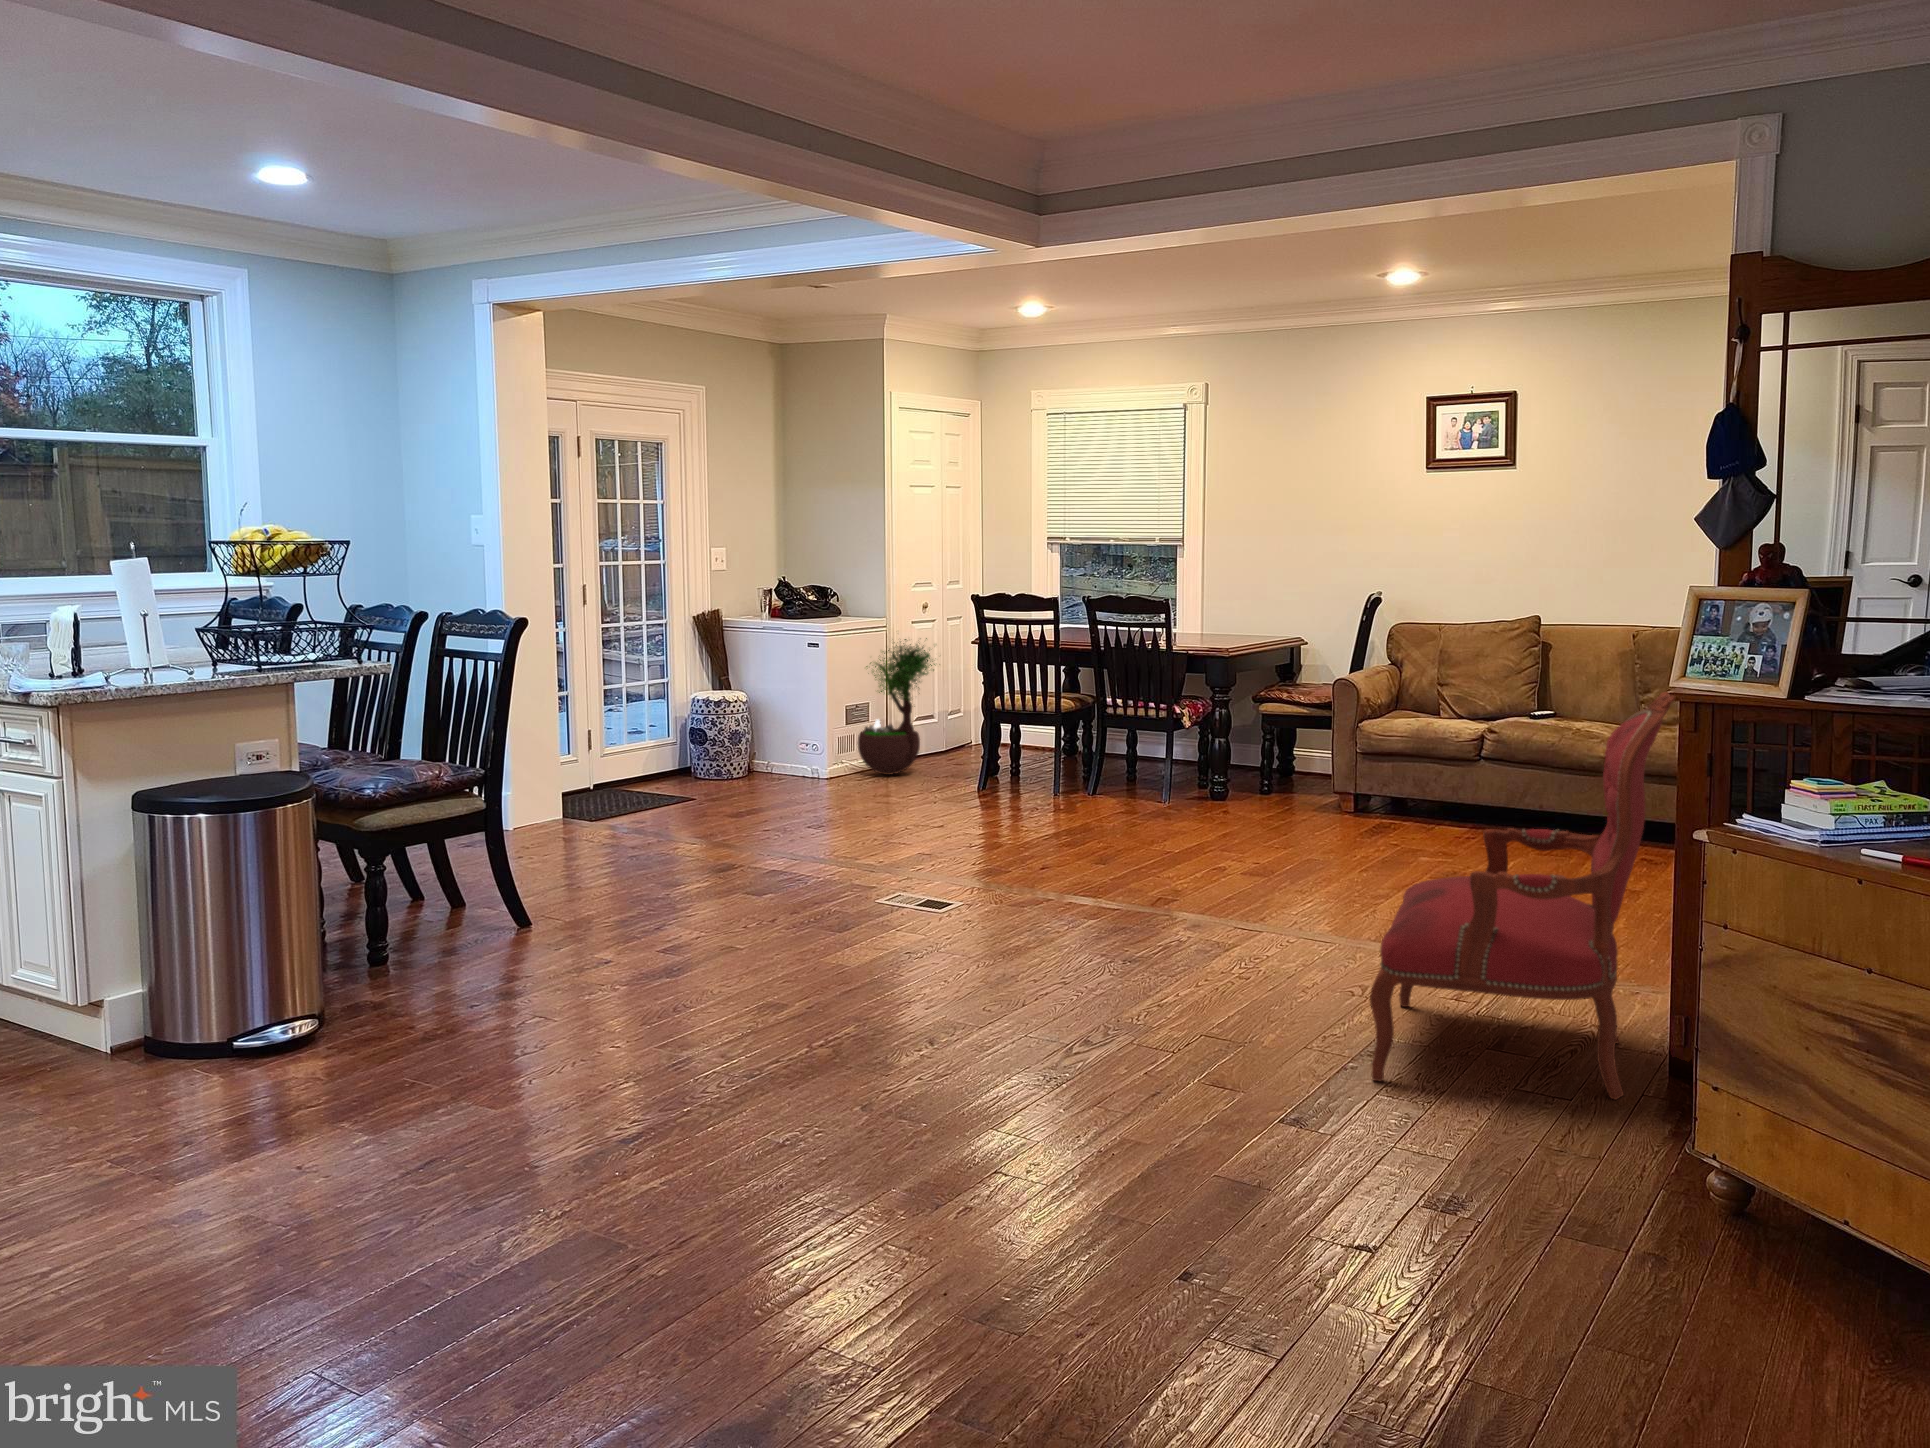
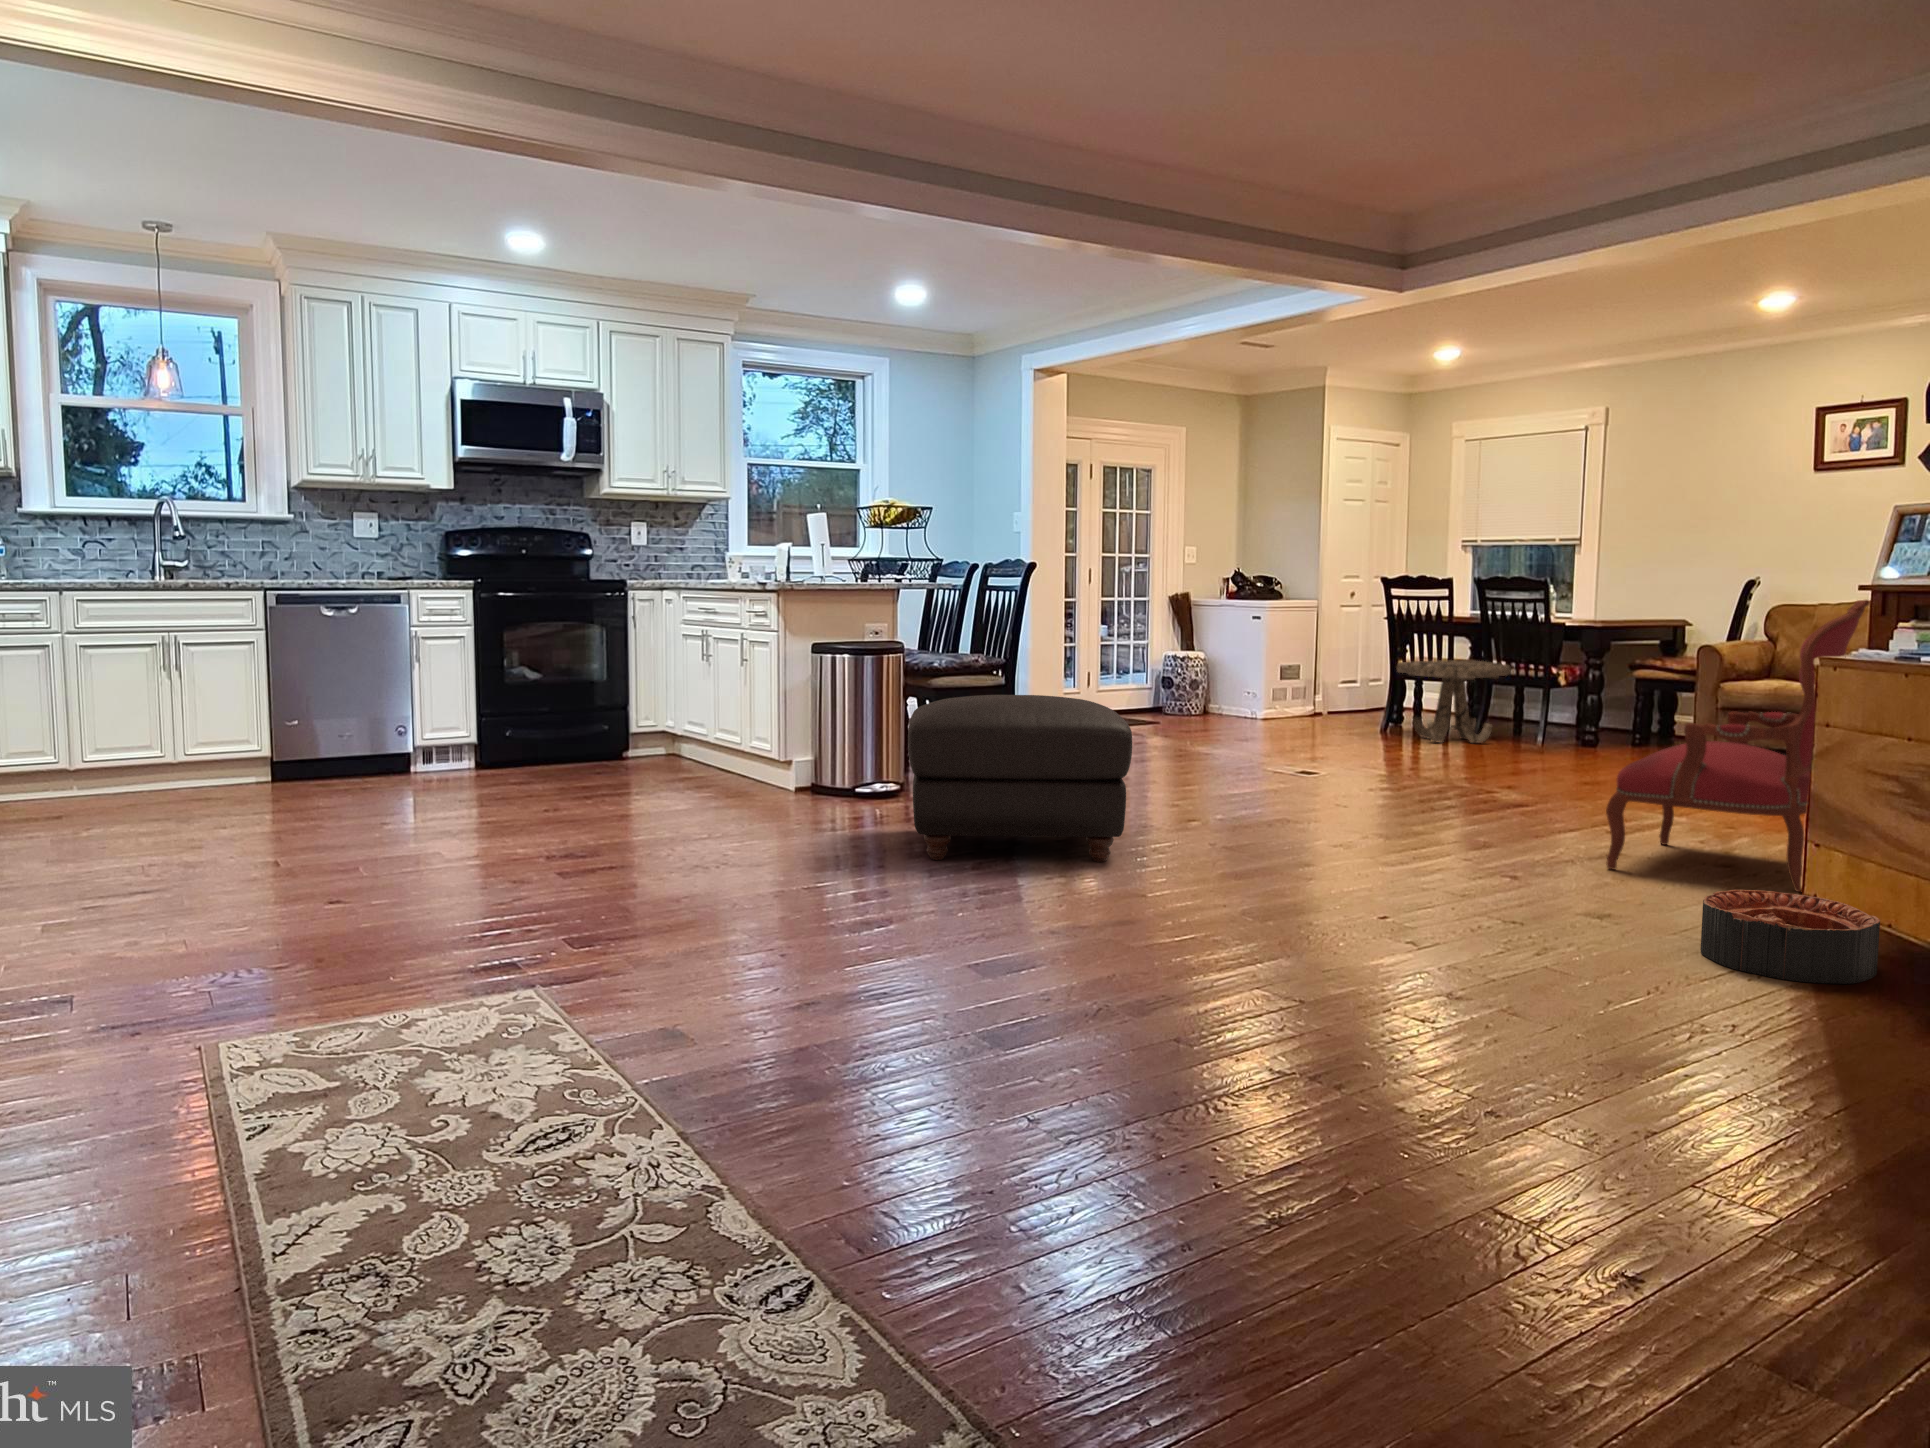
potted tree: present [858,638,935,775] -> none [1290,607,1359,719]
side table: none [997,699,1131,810] -> present [1397,660,1511,743]
ottoman: none [233,886,679,1247] -> present [908,695,1132,862]
basket: none [1602,1175,1857,1370] -> present [1701,890,1880,984]

